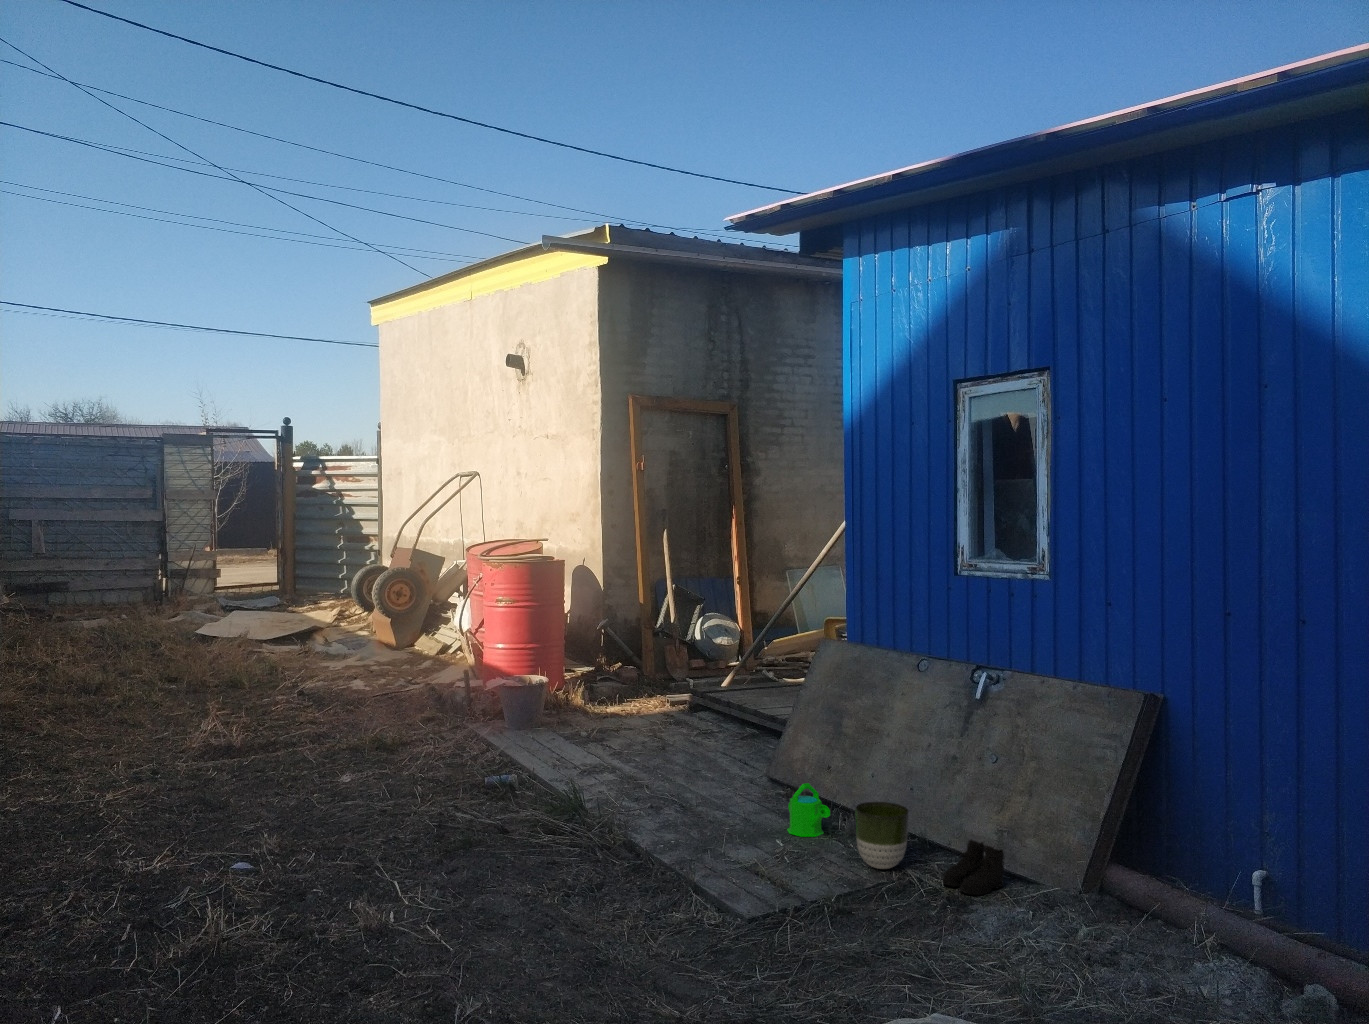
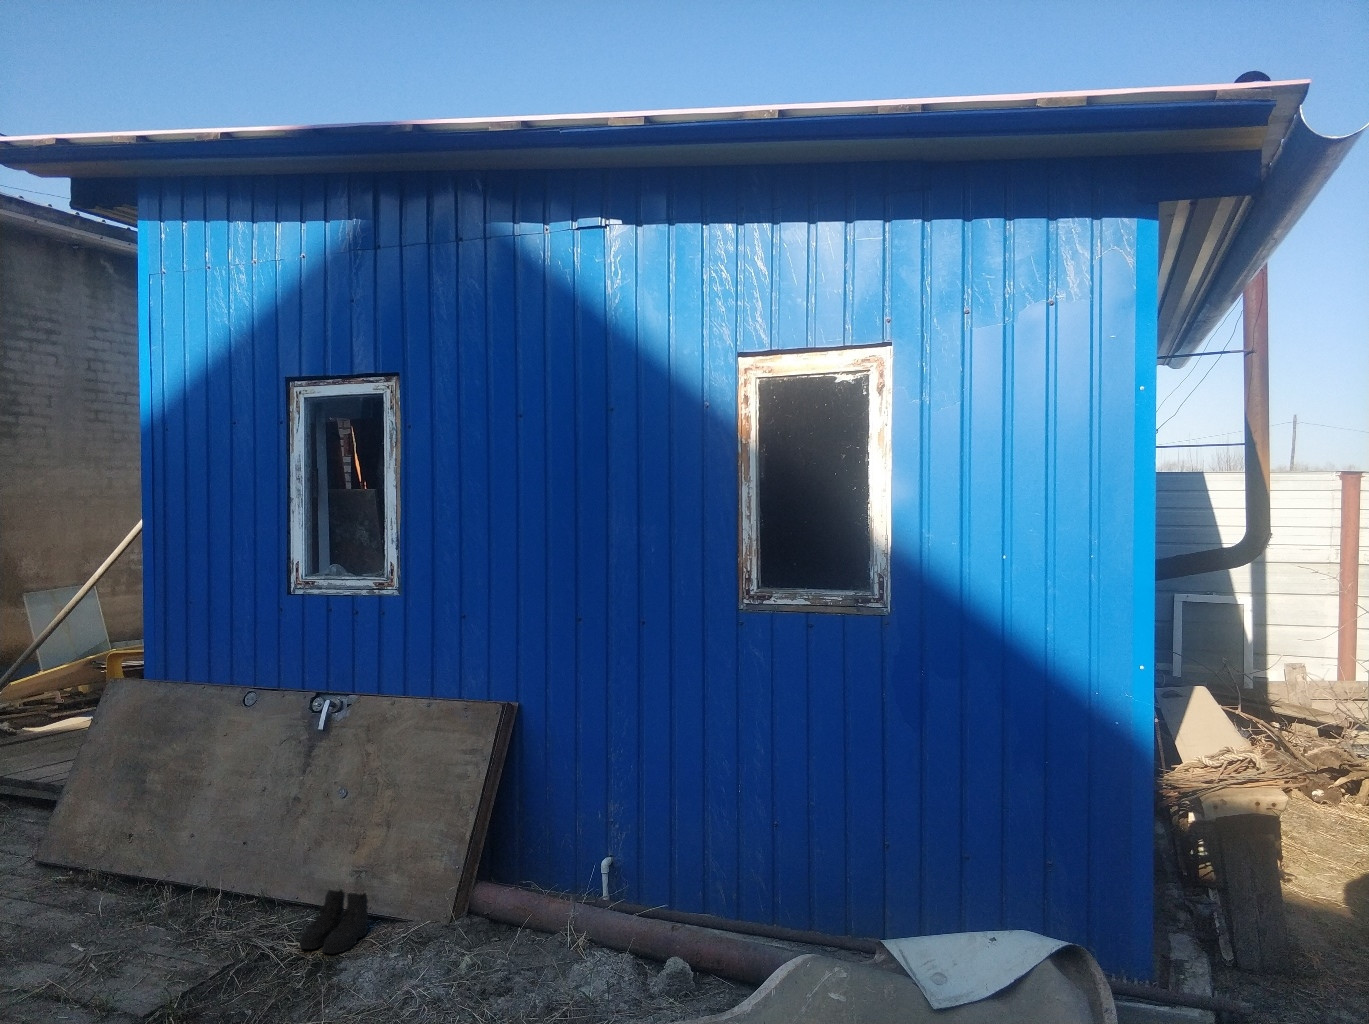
watering can: present [787,783,830,837] -> none [79,864,144,934]
planter: present [855,802,909,869] -> none [186,868,254,951]

